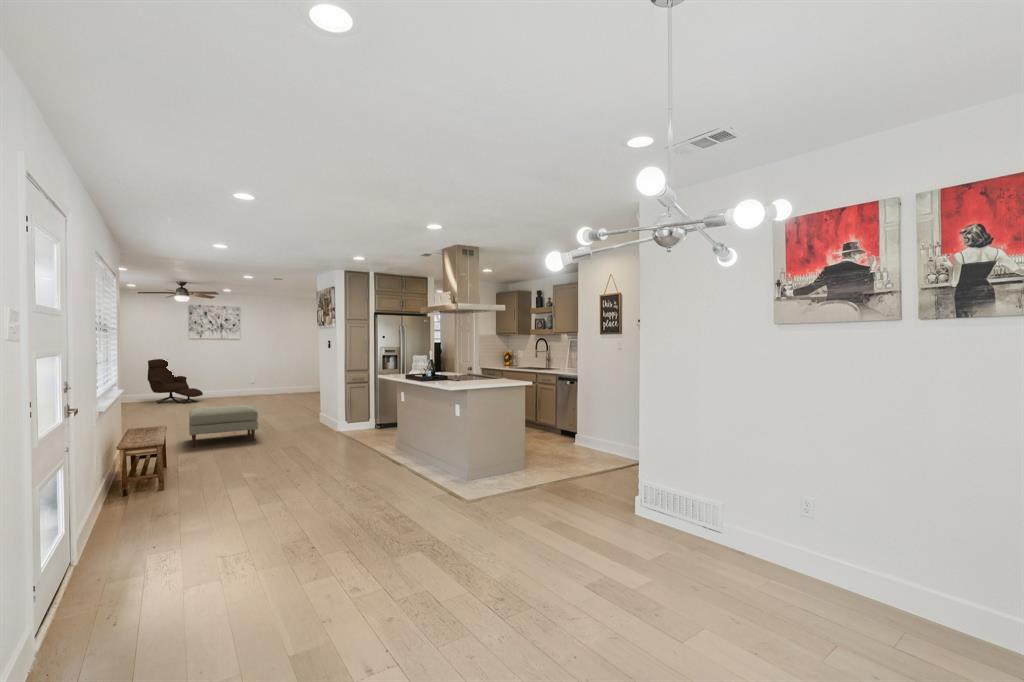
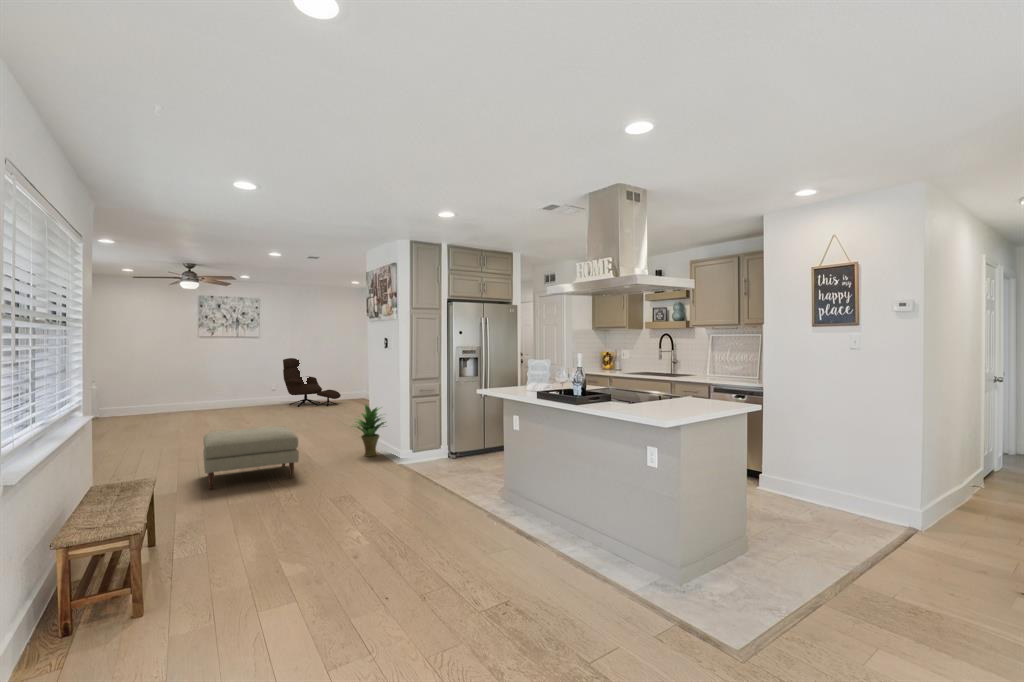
lounge chair: present [147,359,203,403] -> present [283,358,341,407]
potted plant: none [301,390,331,428] -> present [353,405,385,457]

